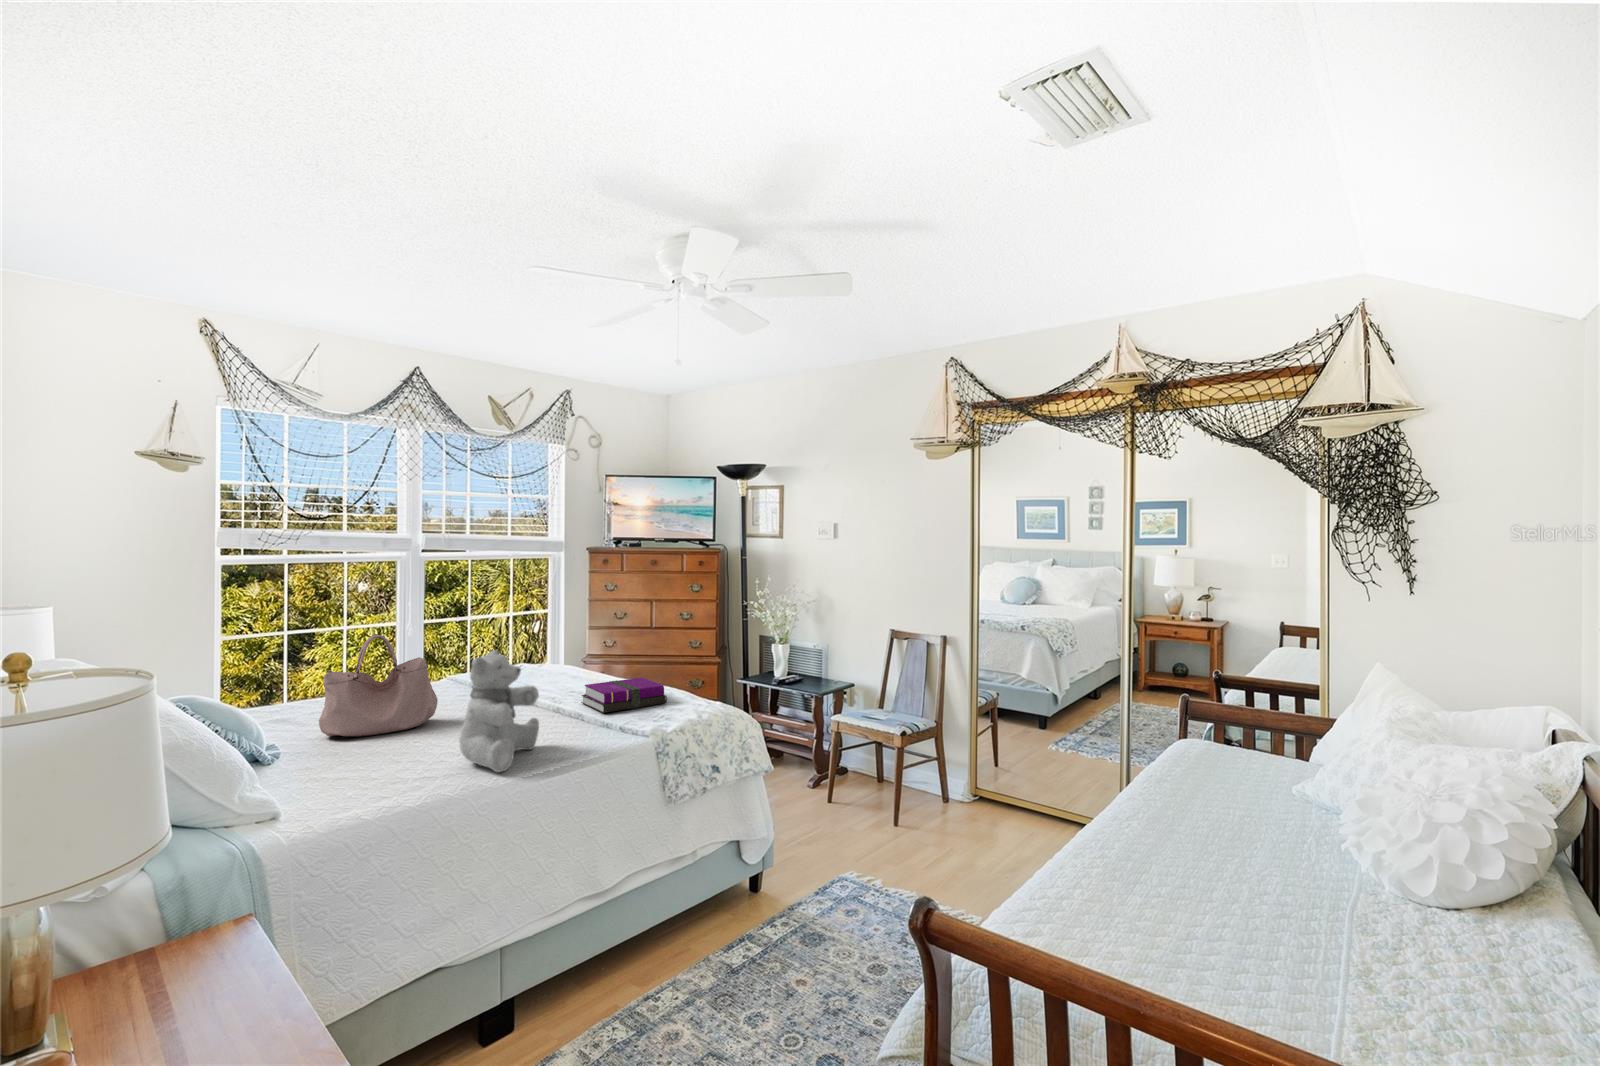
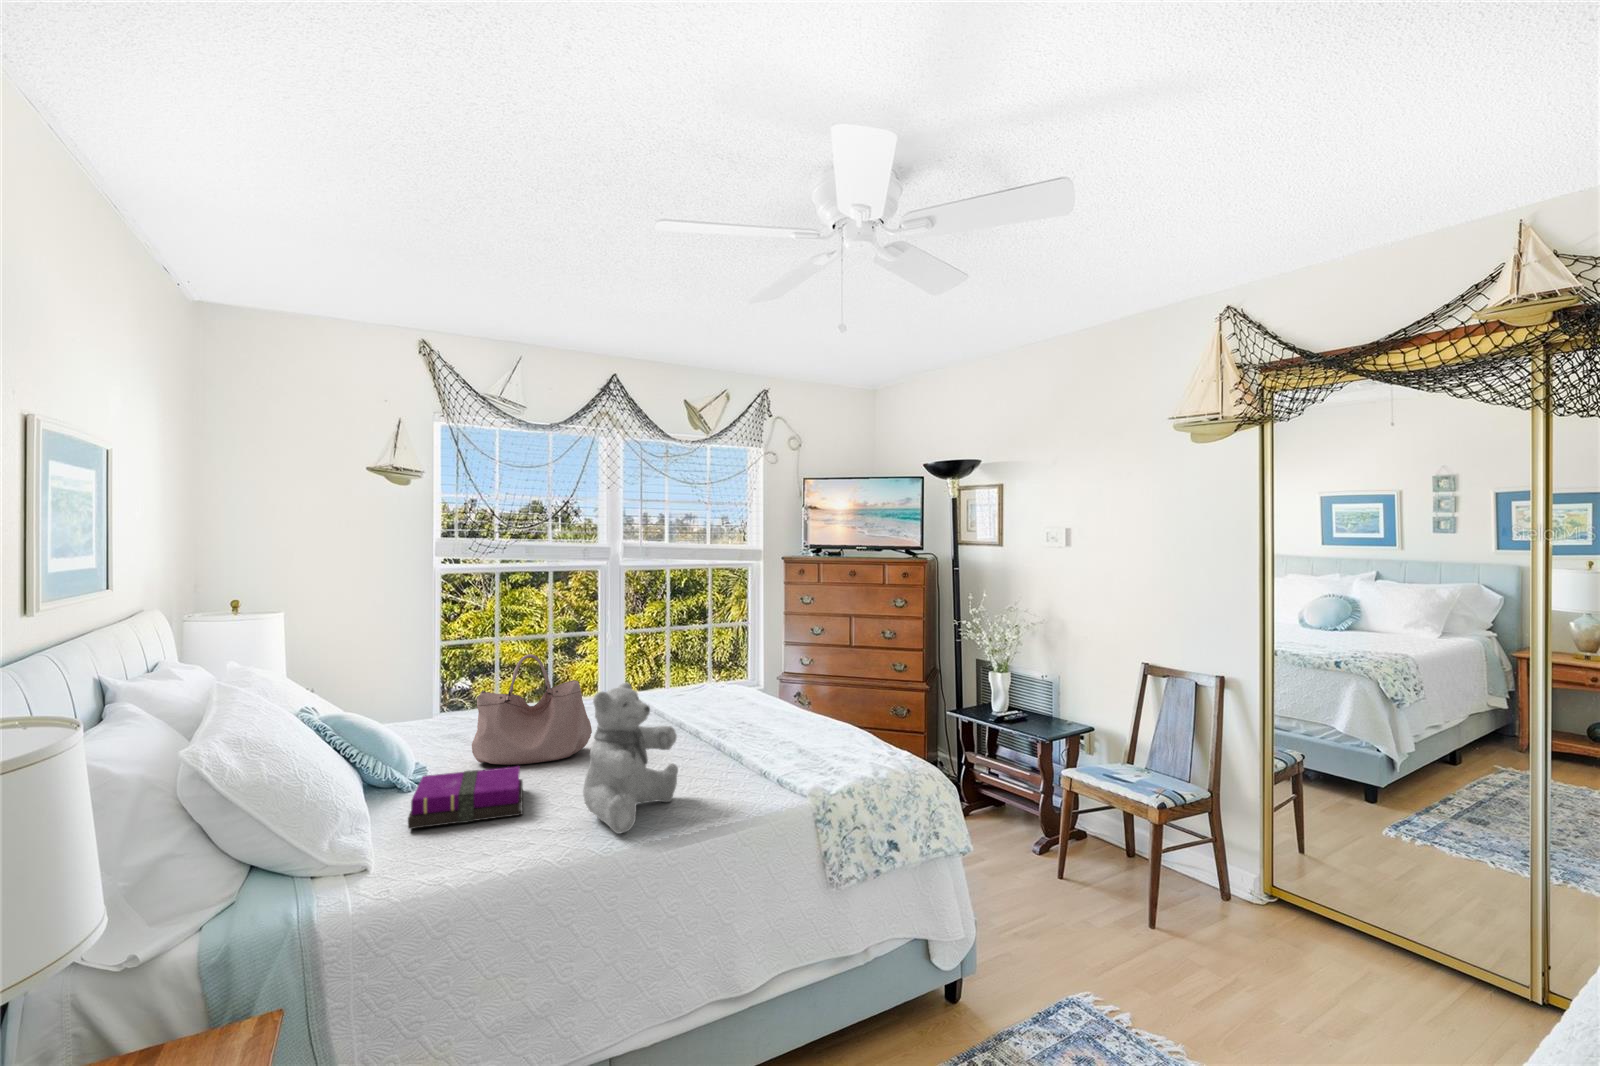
notebook: present [582,678,667,713] -> present [408,766,523,829]

